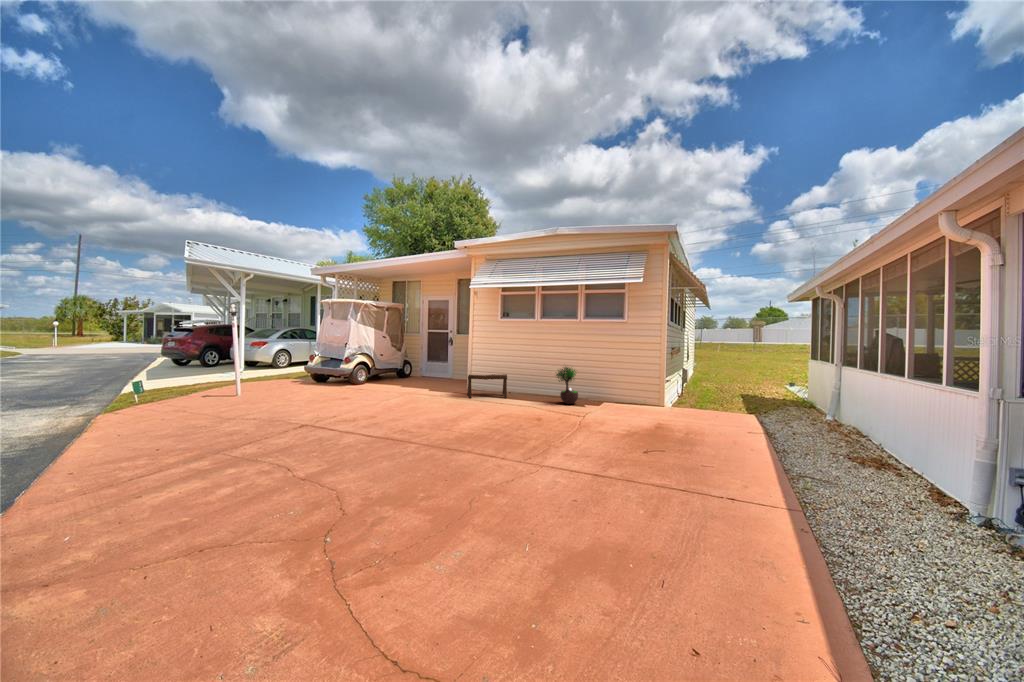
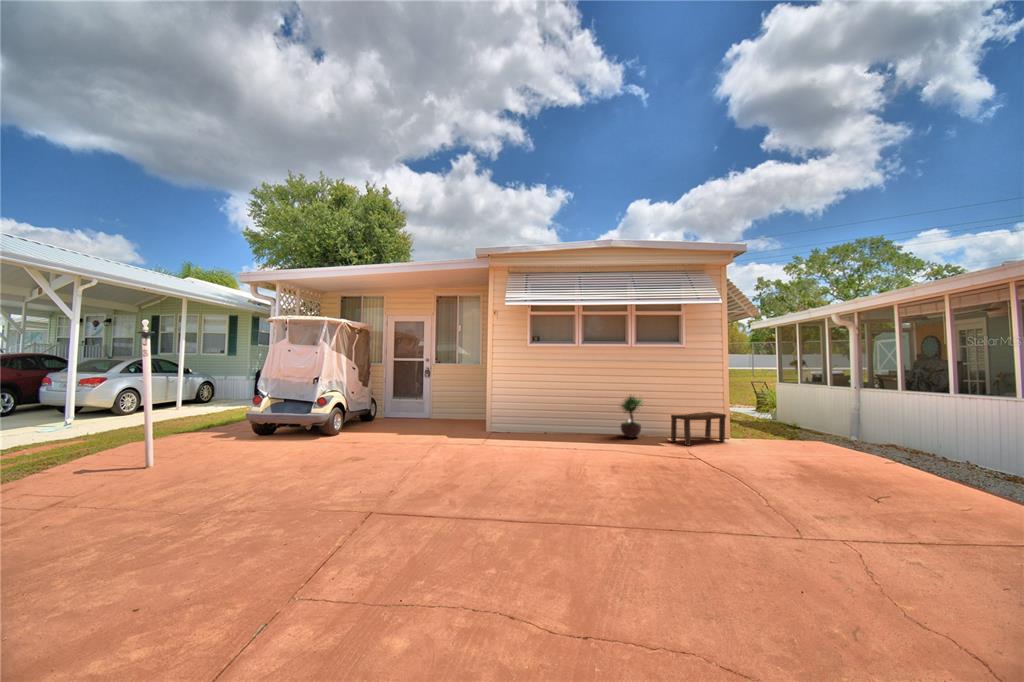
bench: present [467,374,507,398] -> present [671,412,726,445]

